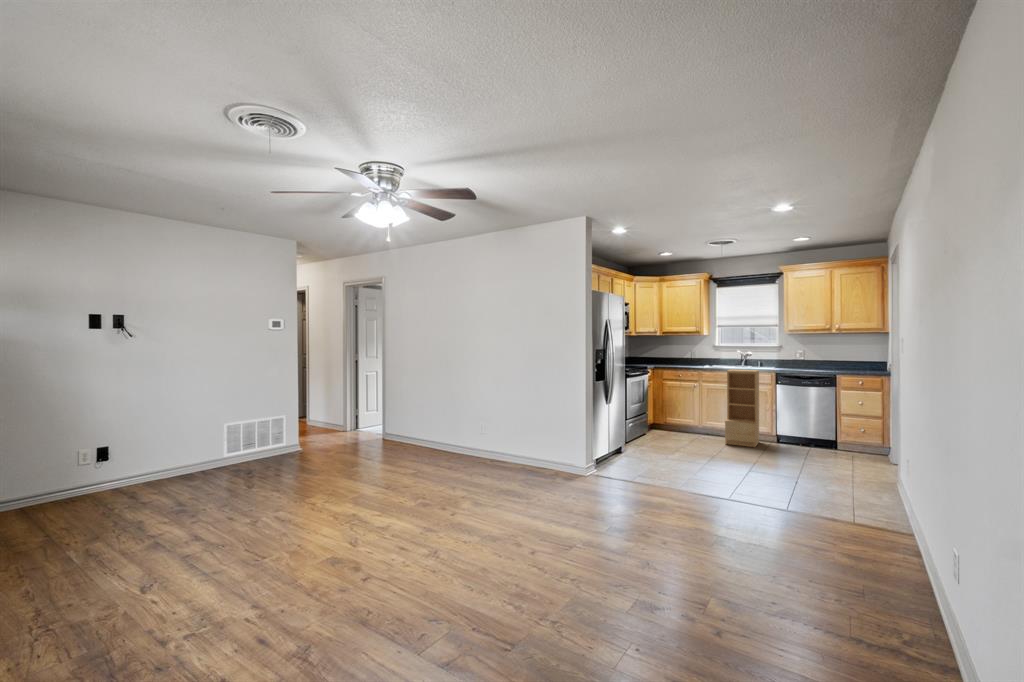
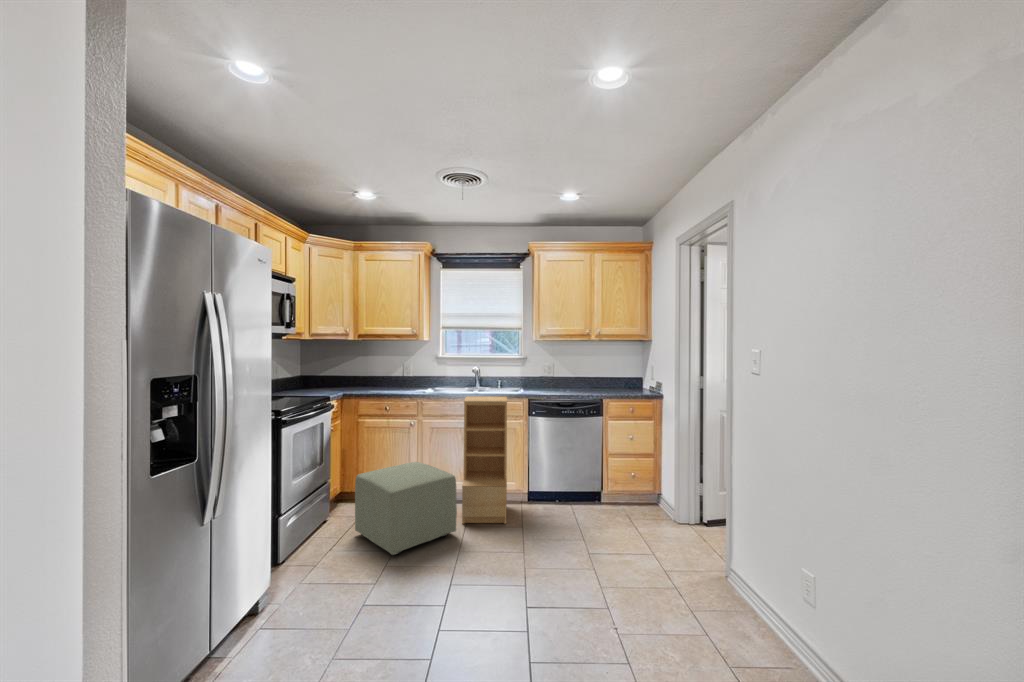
ottoman: none [661,406,720,447] -> present [355,462,457,555]

